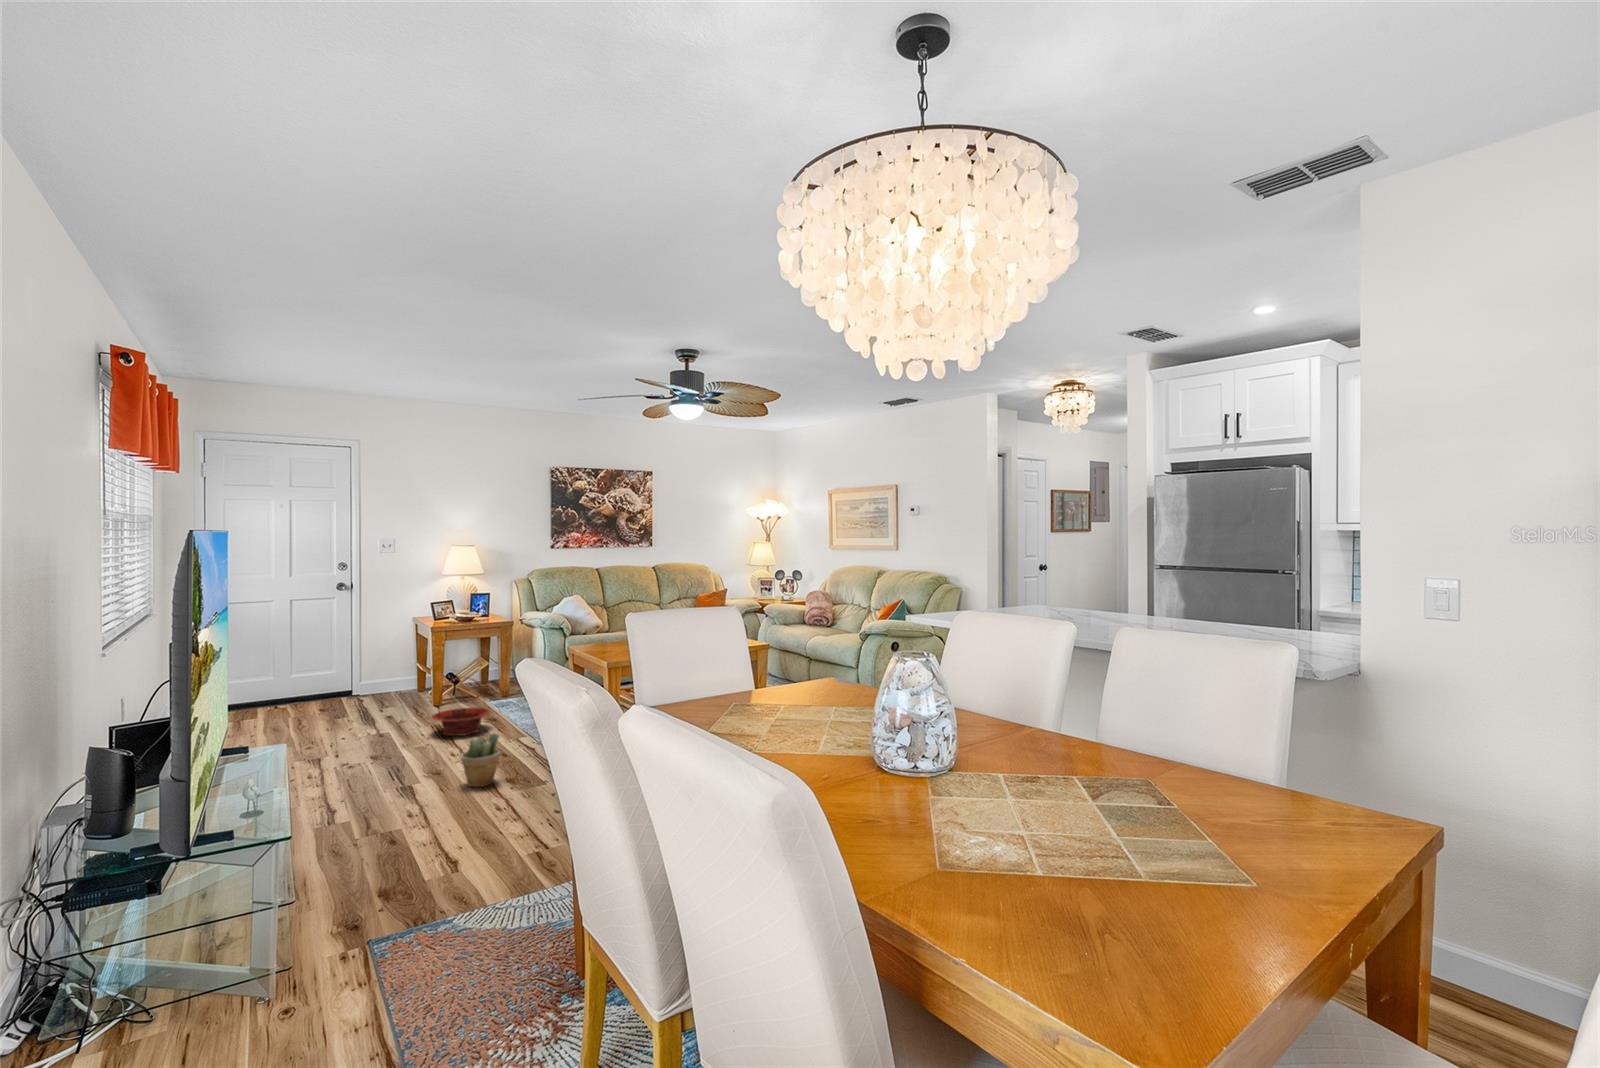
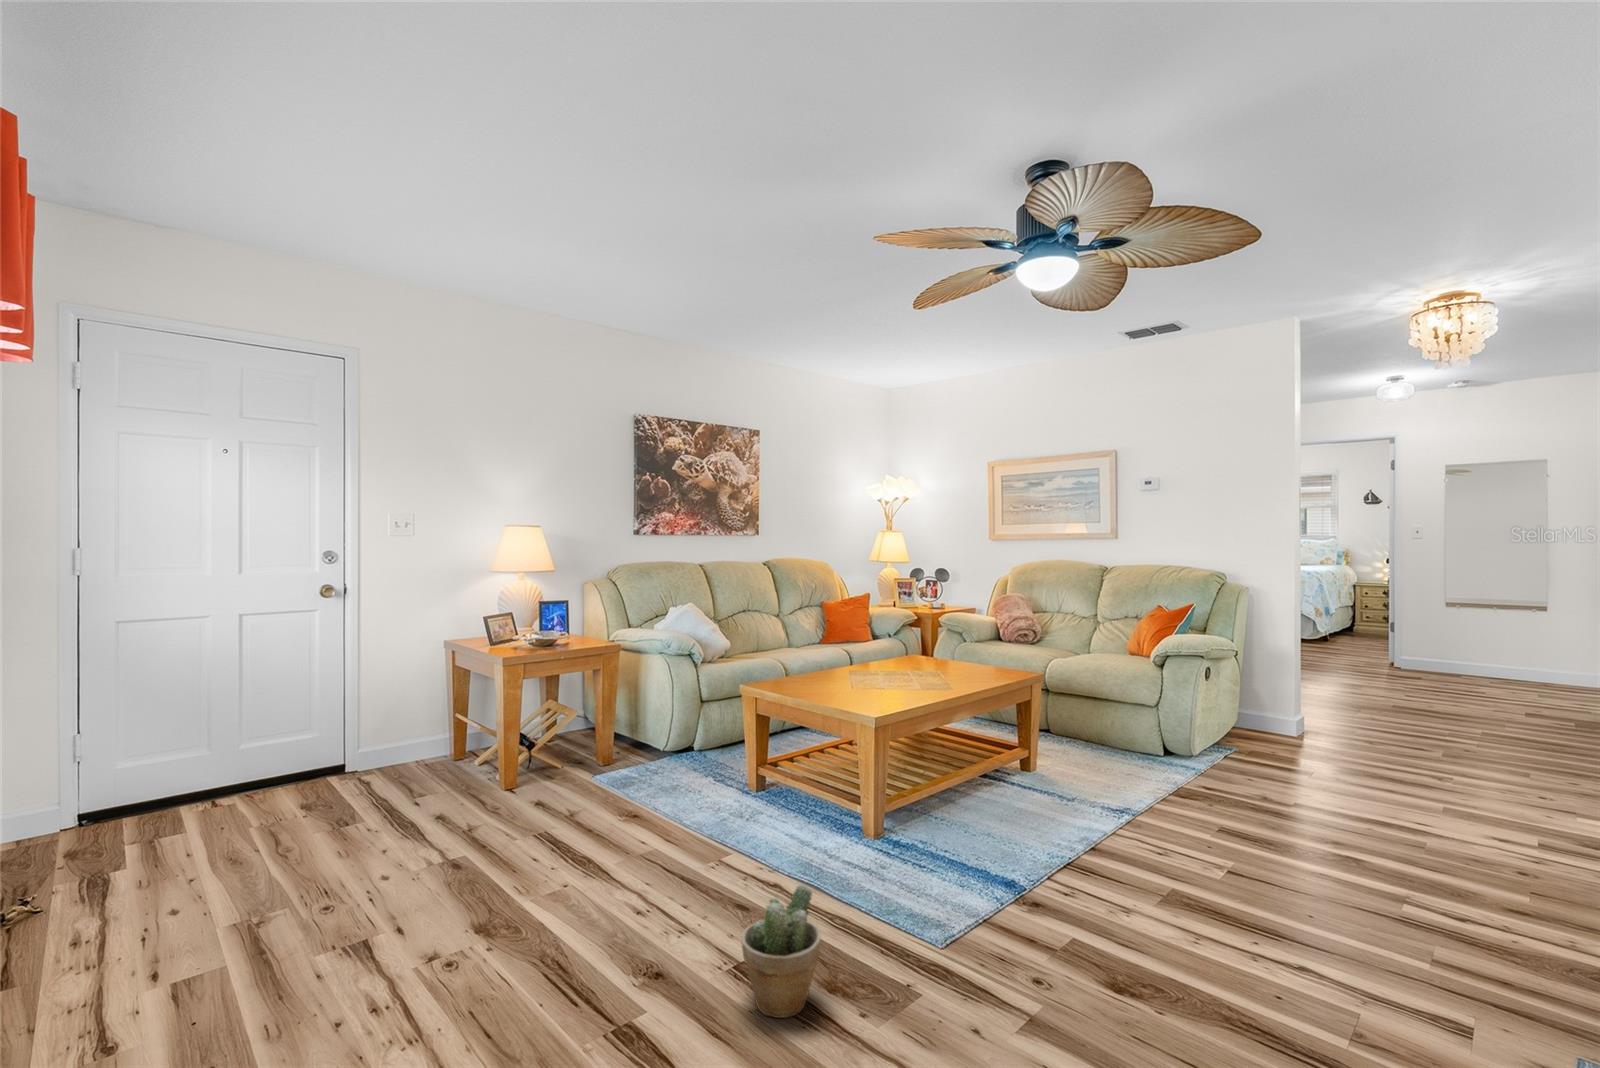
basket: present [432,677,491,736] -> none [551,747,656,861]

